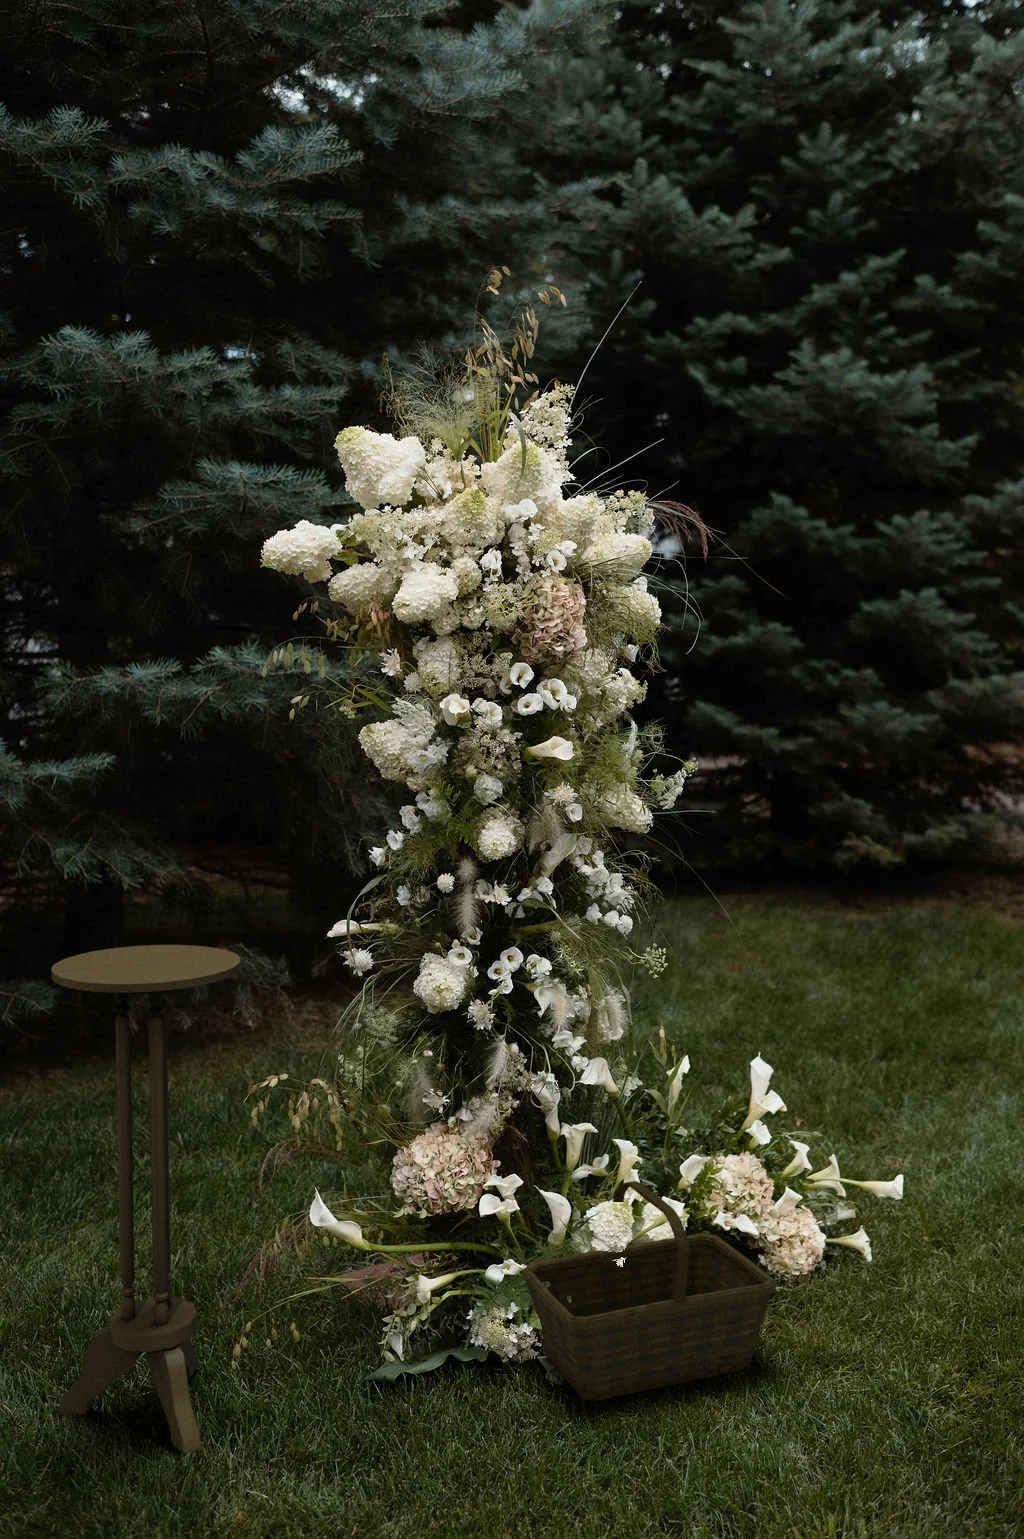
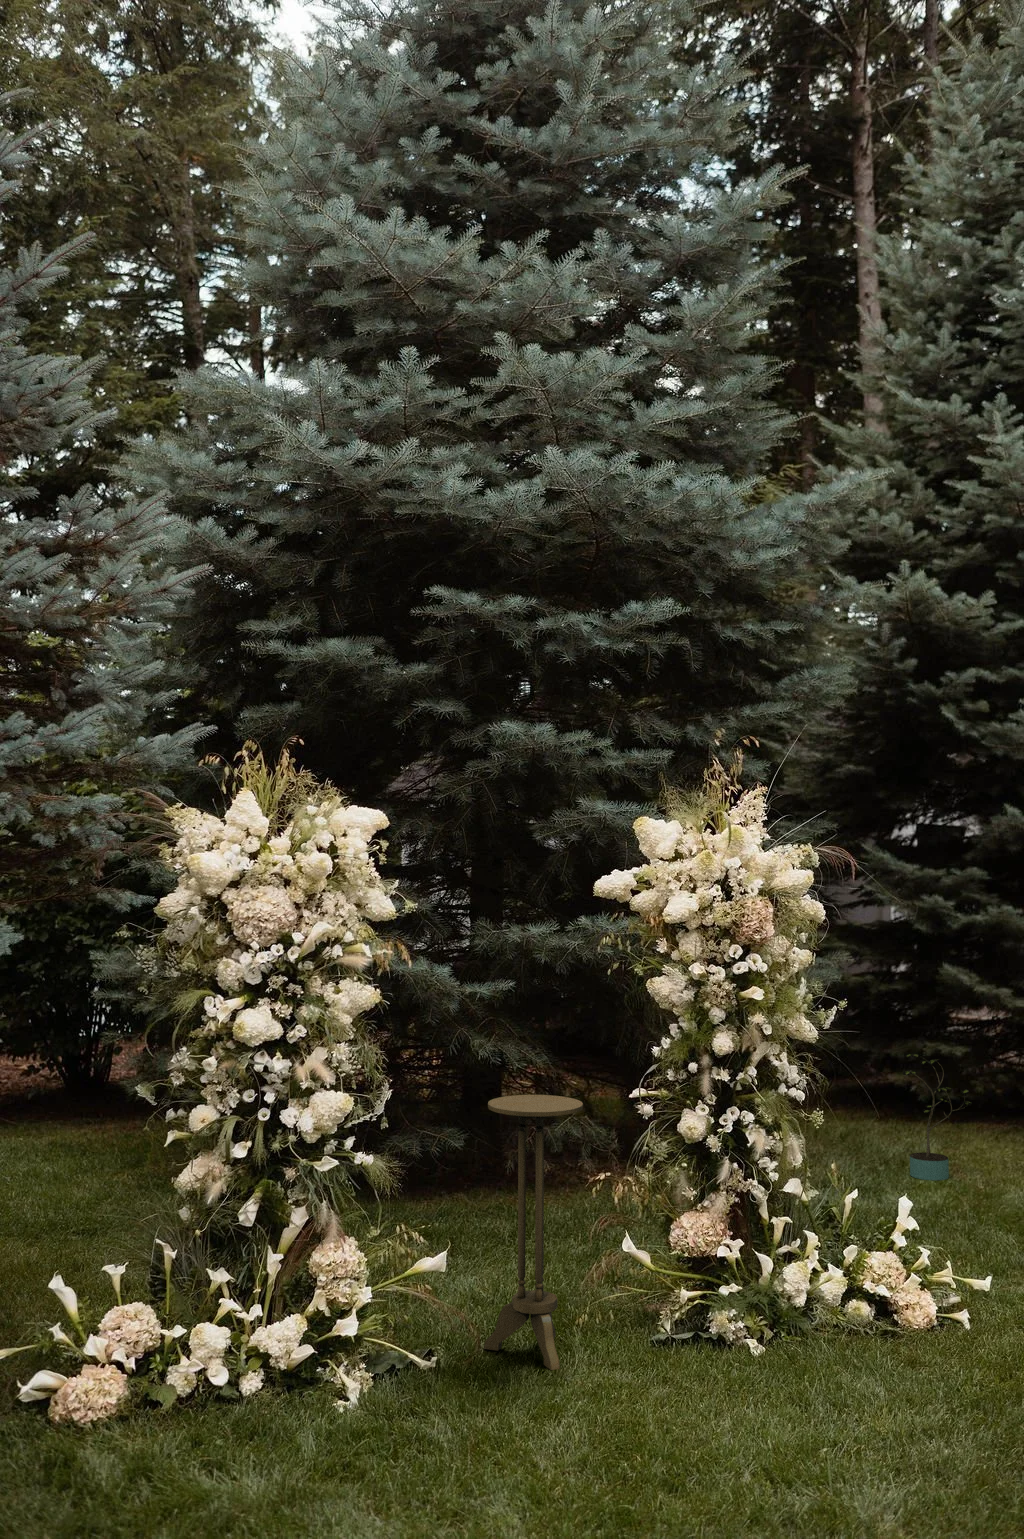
potted plant: none [695,851,781,1013] -> present [903,1054,972,1180]
basket: present [523,1181,776,1400] -> none [739,1249,889,1370]

